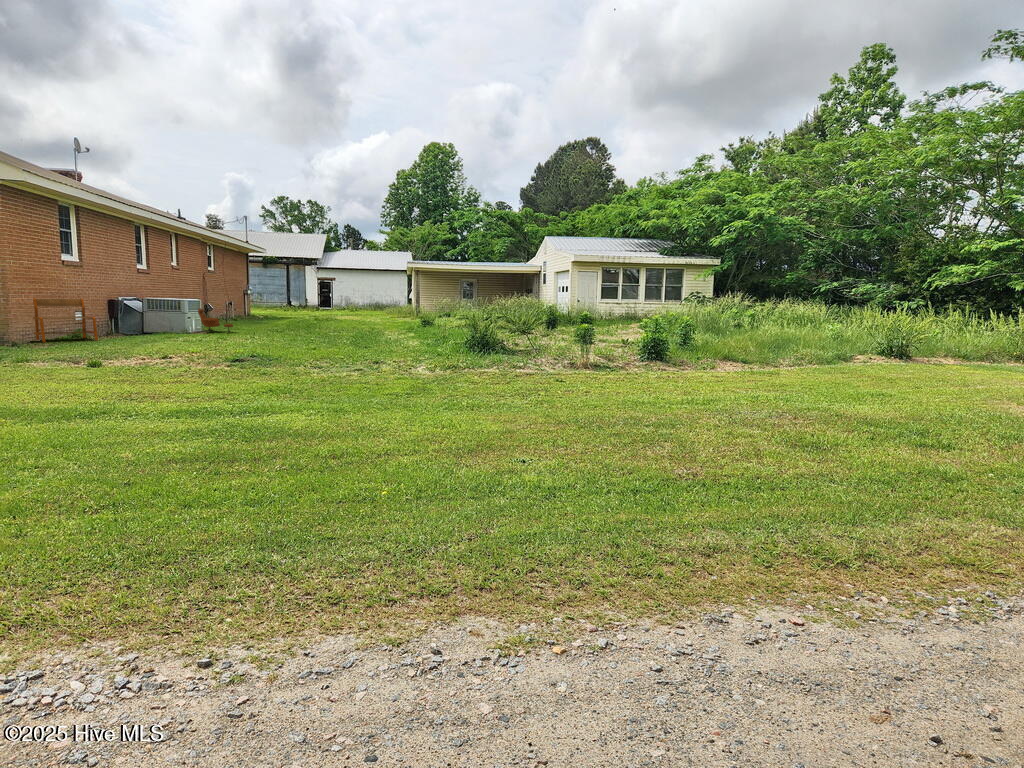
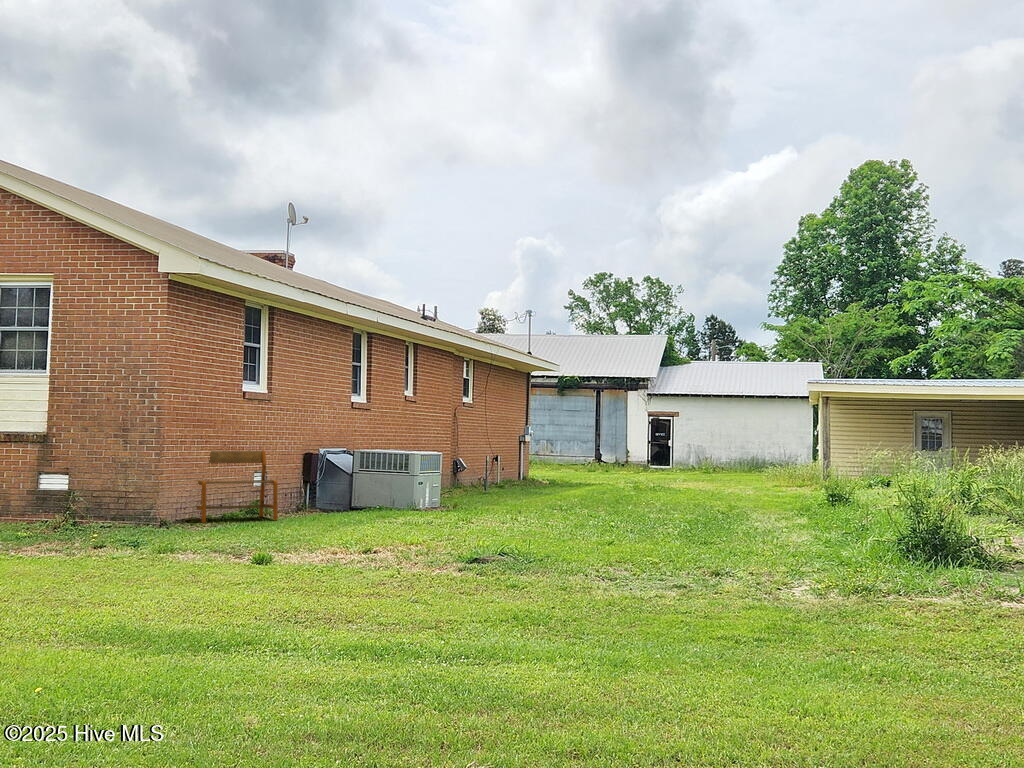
lounge chair: present [198,309,233,332] -> none [434,465,492,511]

